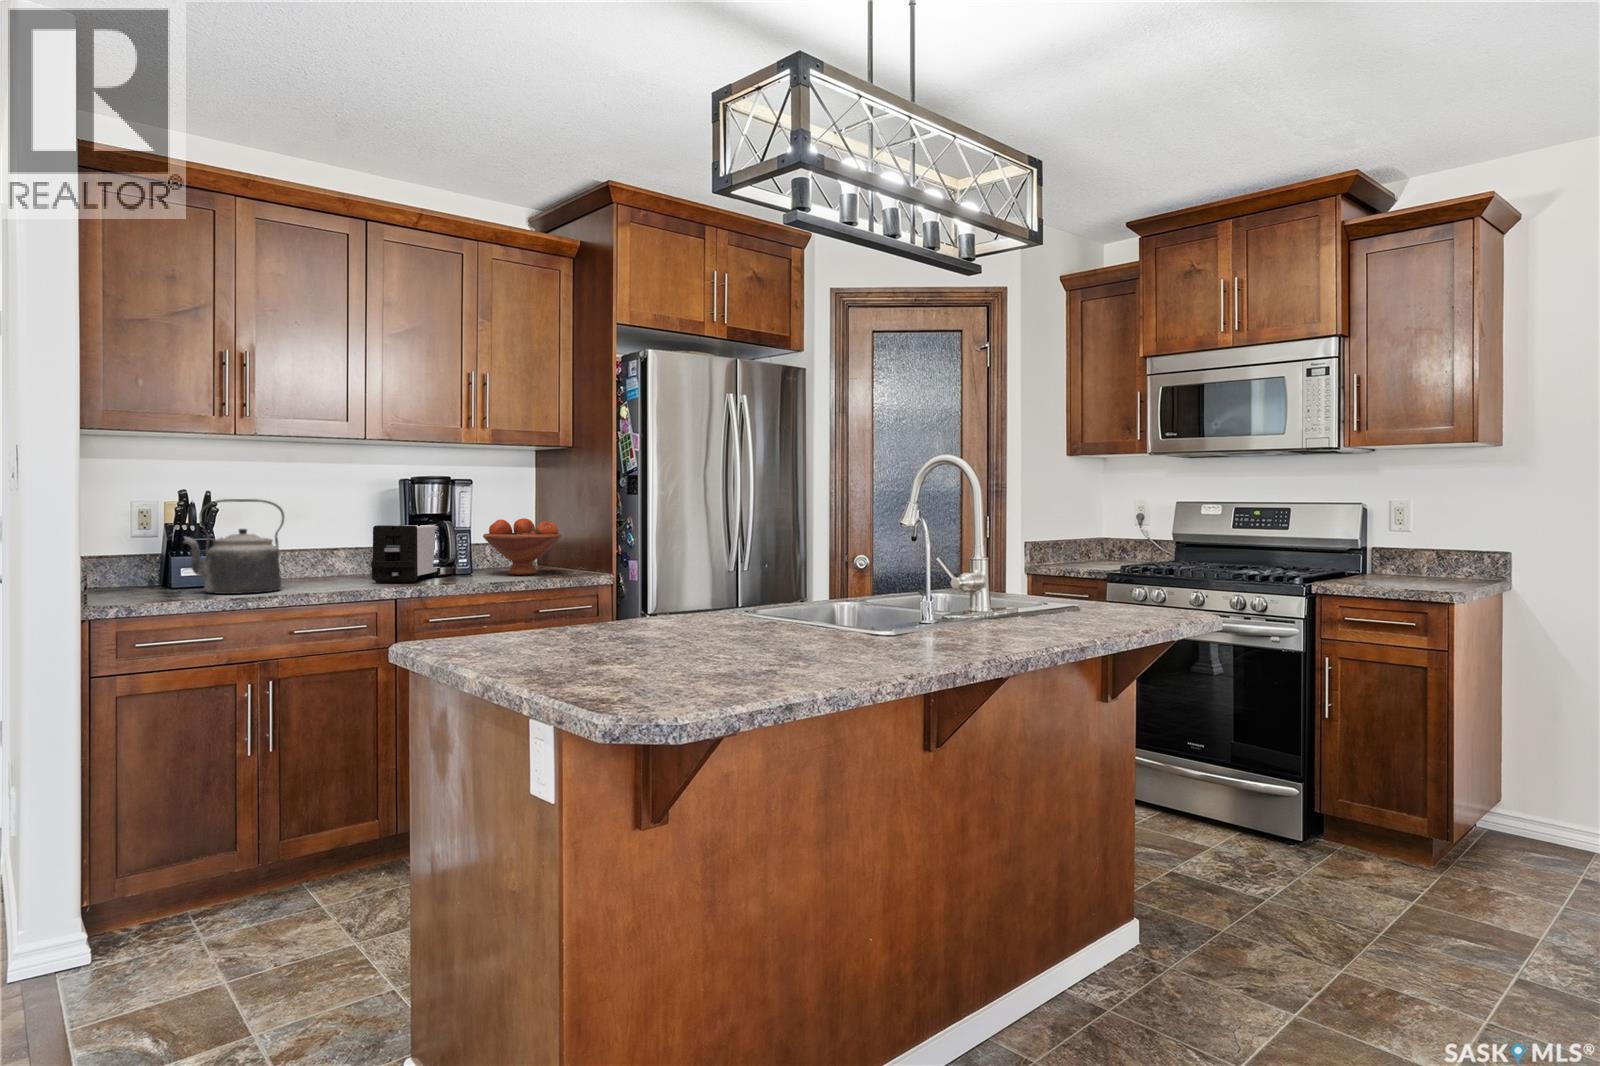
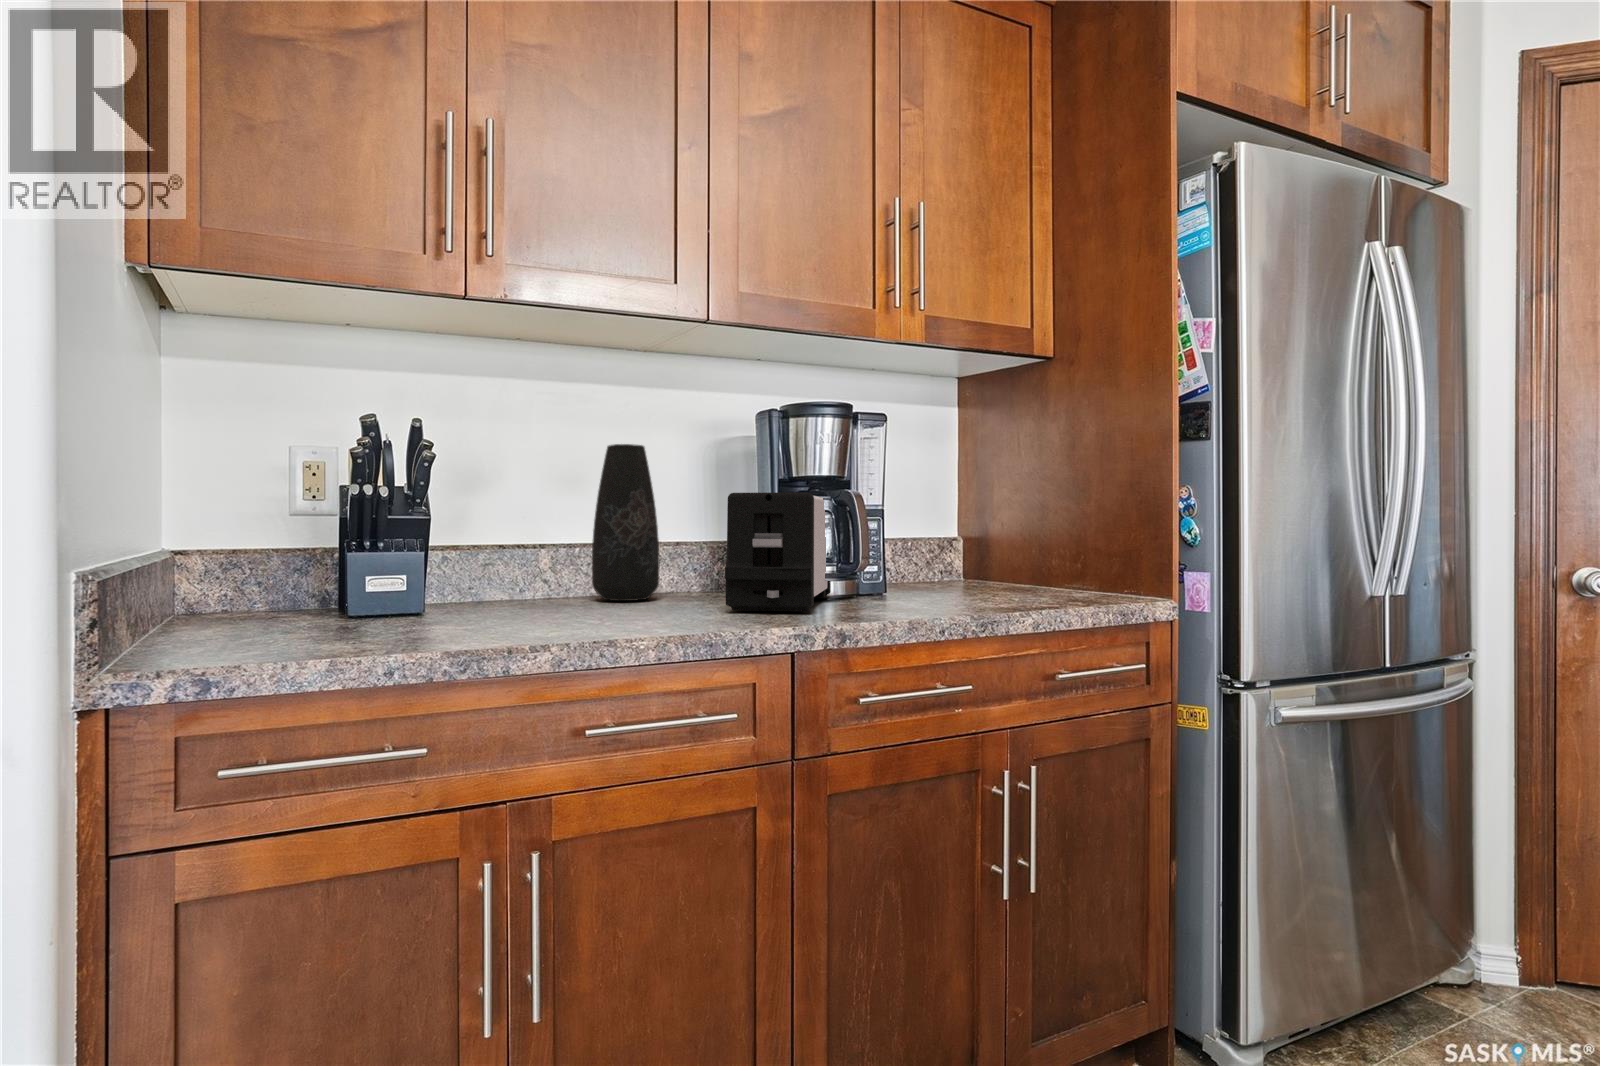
vase: none [305,498,343,579] -> present [592,444,659,601]
kettle: present [184,499,284,594] -> none [355,425,563,637]
fruit bowl: present [483,518,561,575] -> none [907,489,1057,597]

